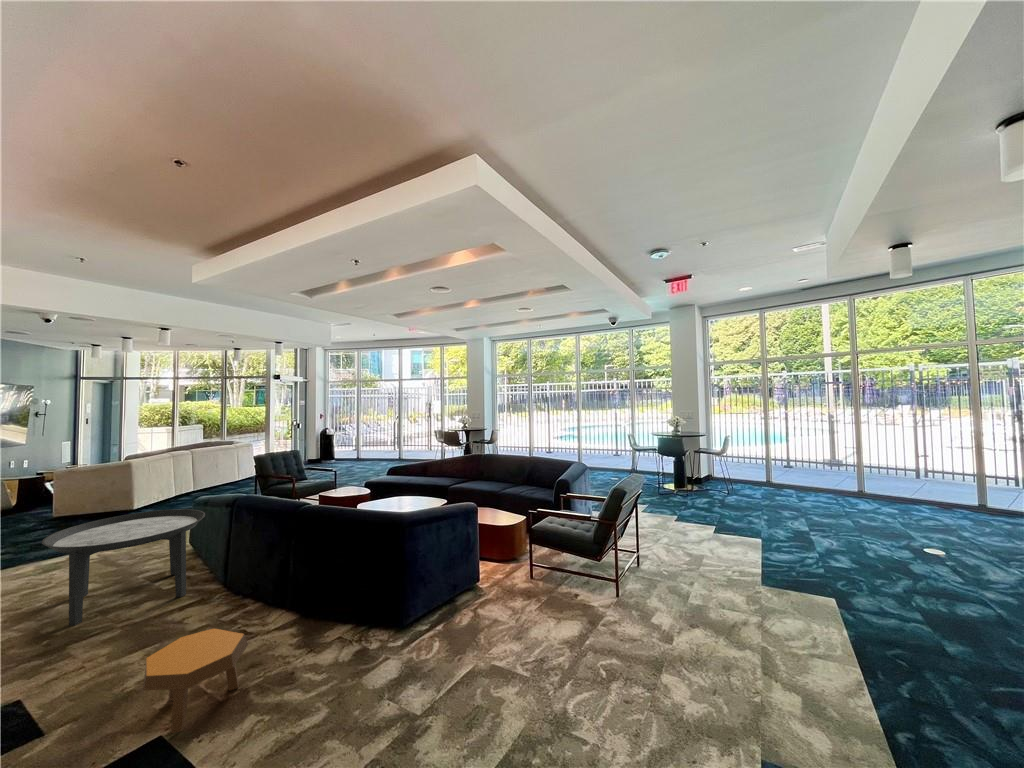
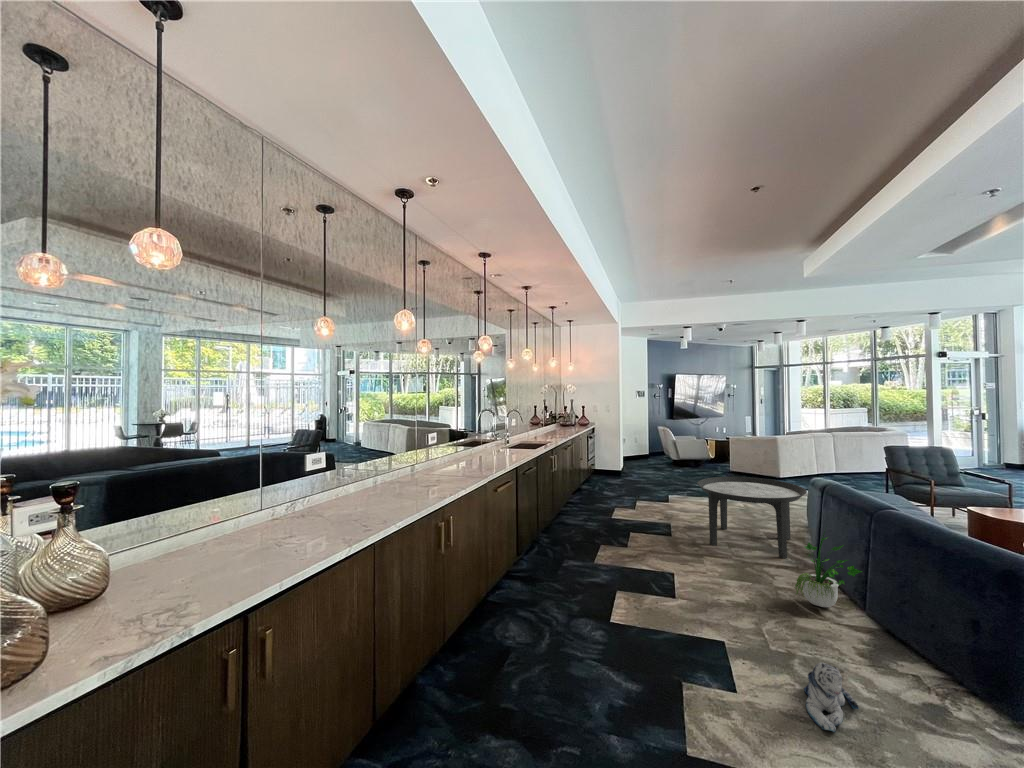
potted plant: none [216,536,285,629] -> present [795,532,862,607]
footstool: present [143,628,248,733] -> none [715,581,798,649]
plush toy: none [273,669,322,739] -> present [804,663,858,732]

